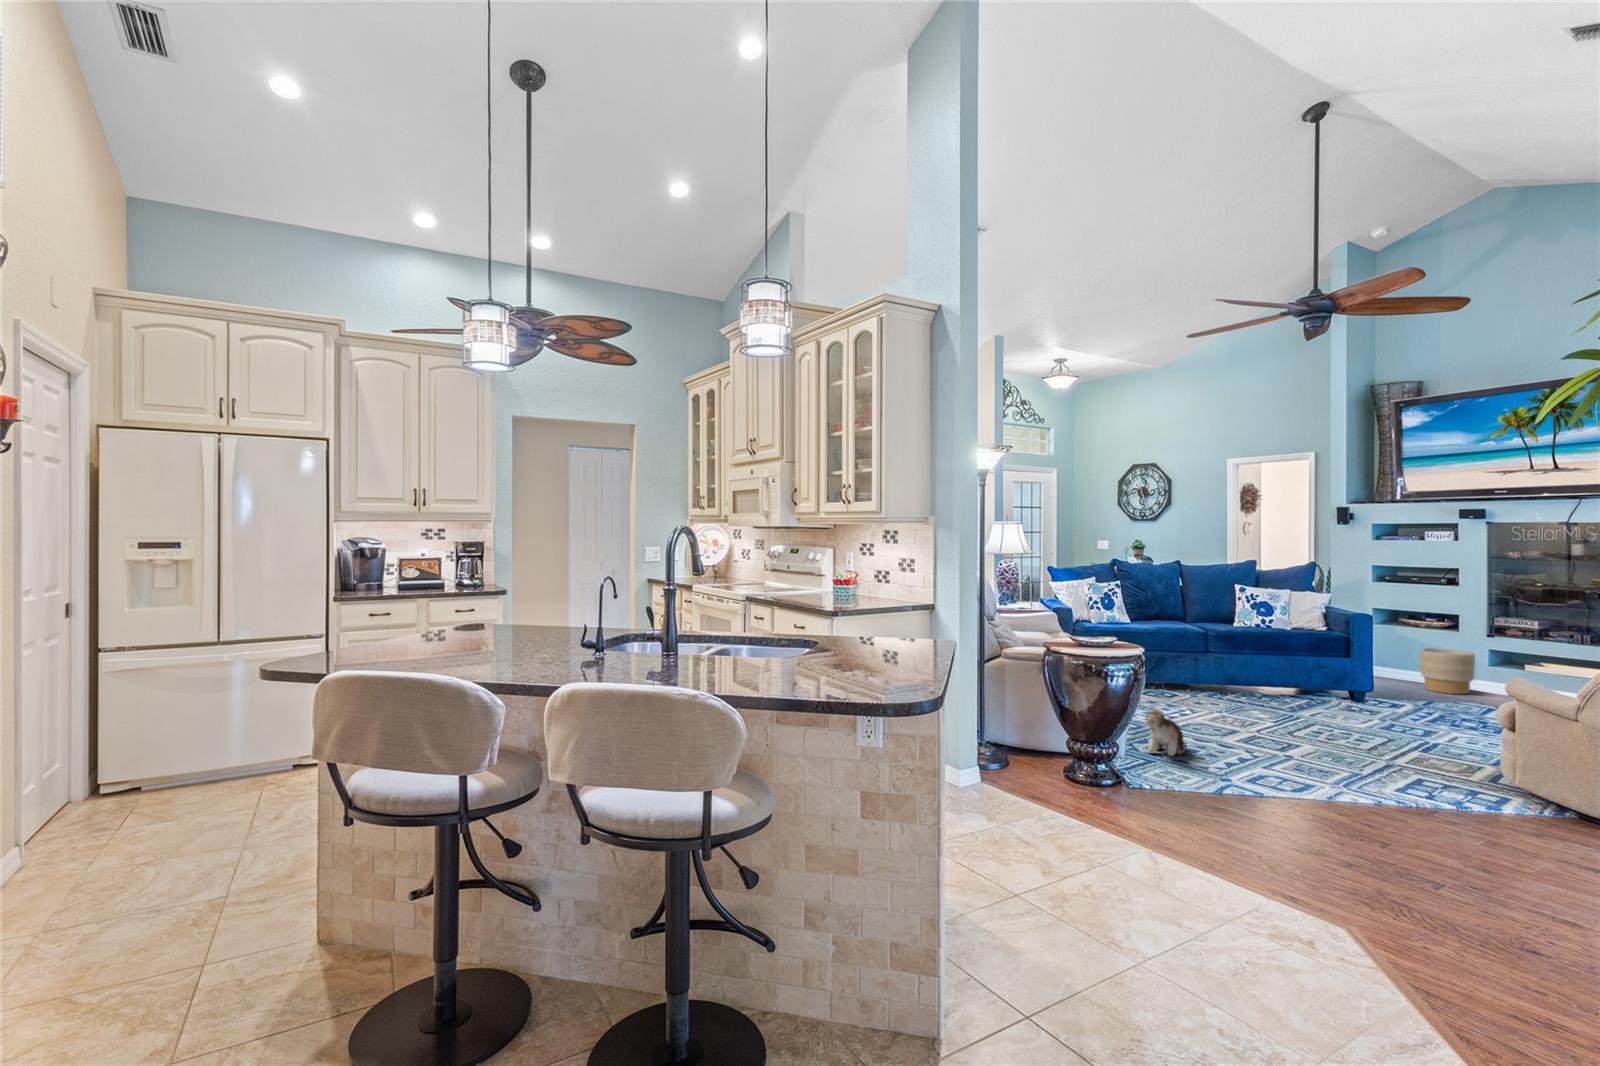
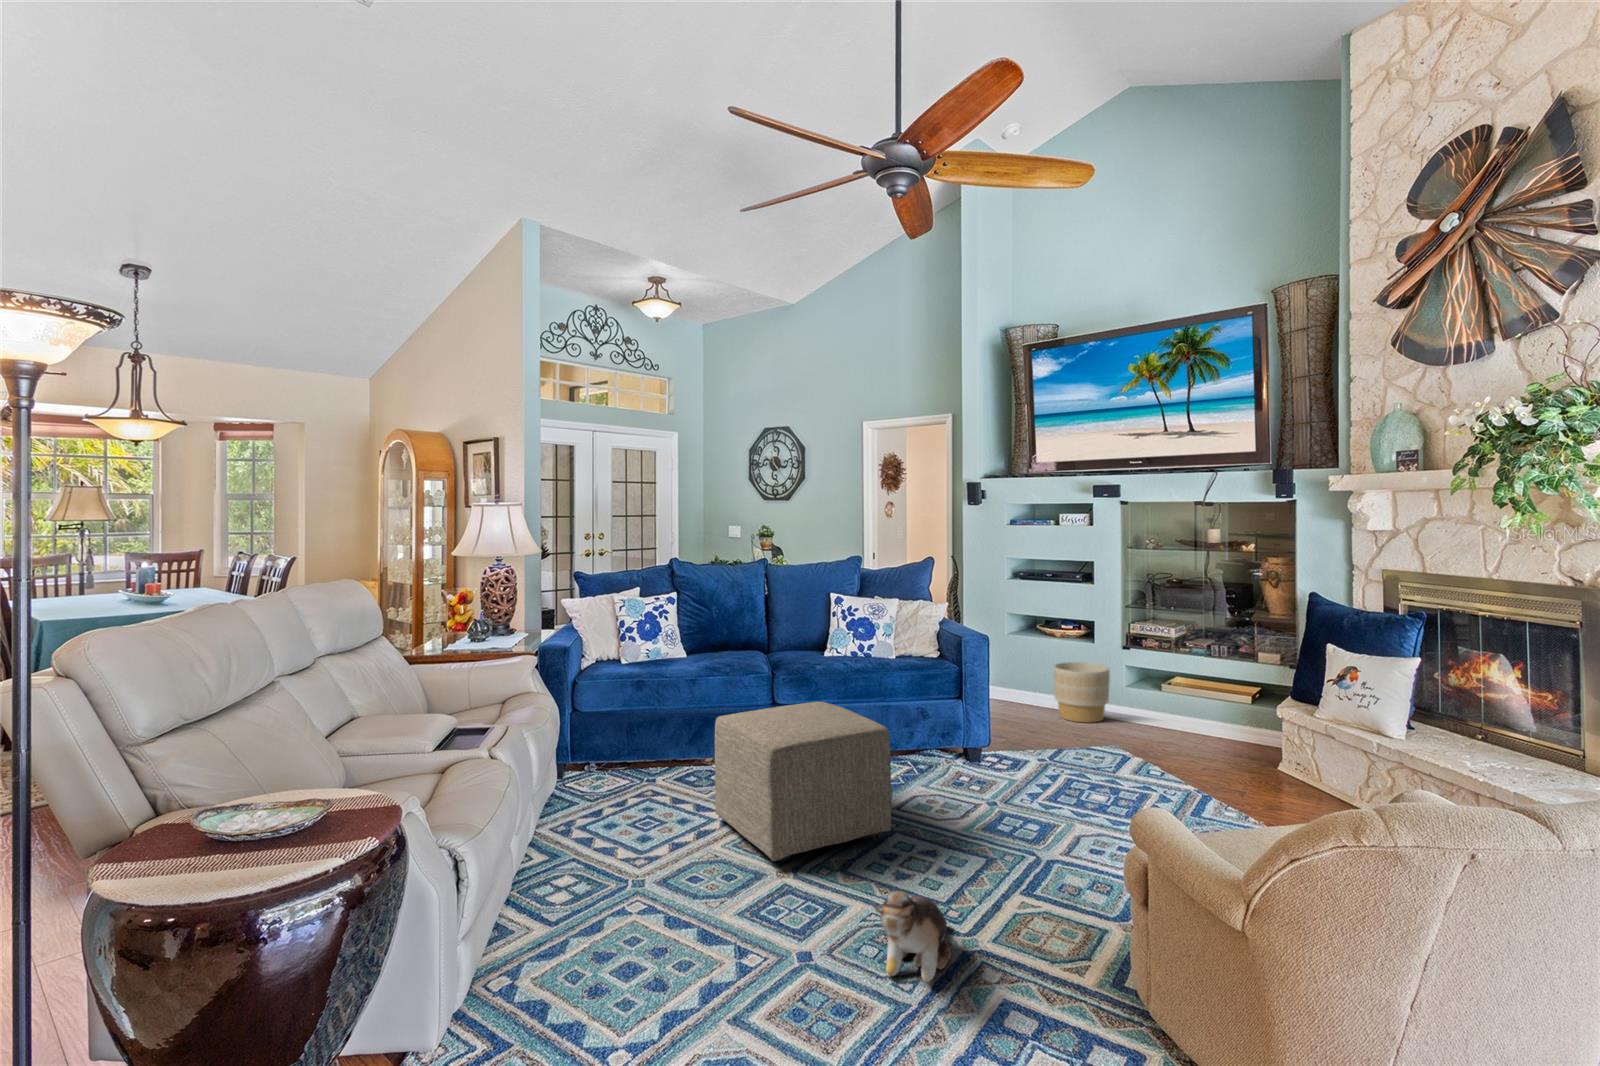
ottoman: none [1186,648,1318,731] -> present [715,702,892,861]
plush toy: present [1146,709,1185,756] -> present [872,891,951,982]

